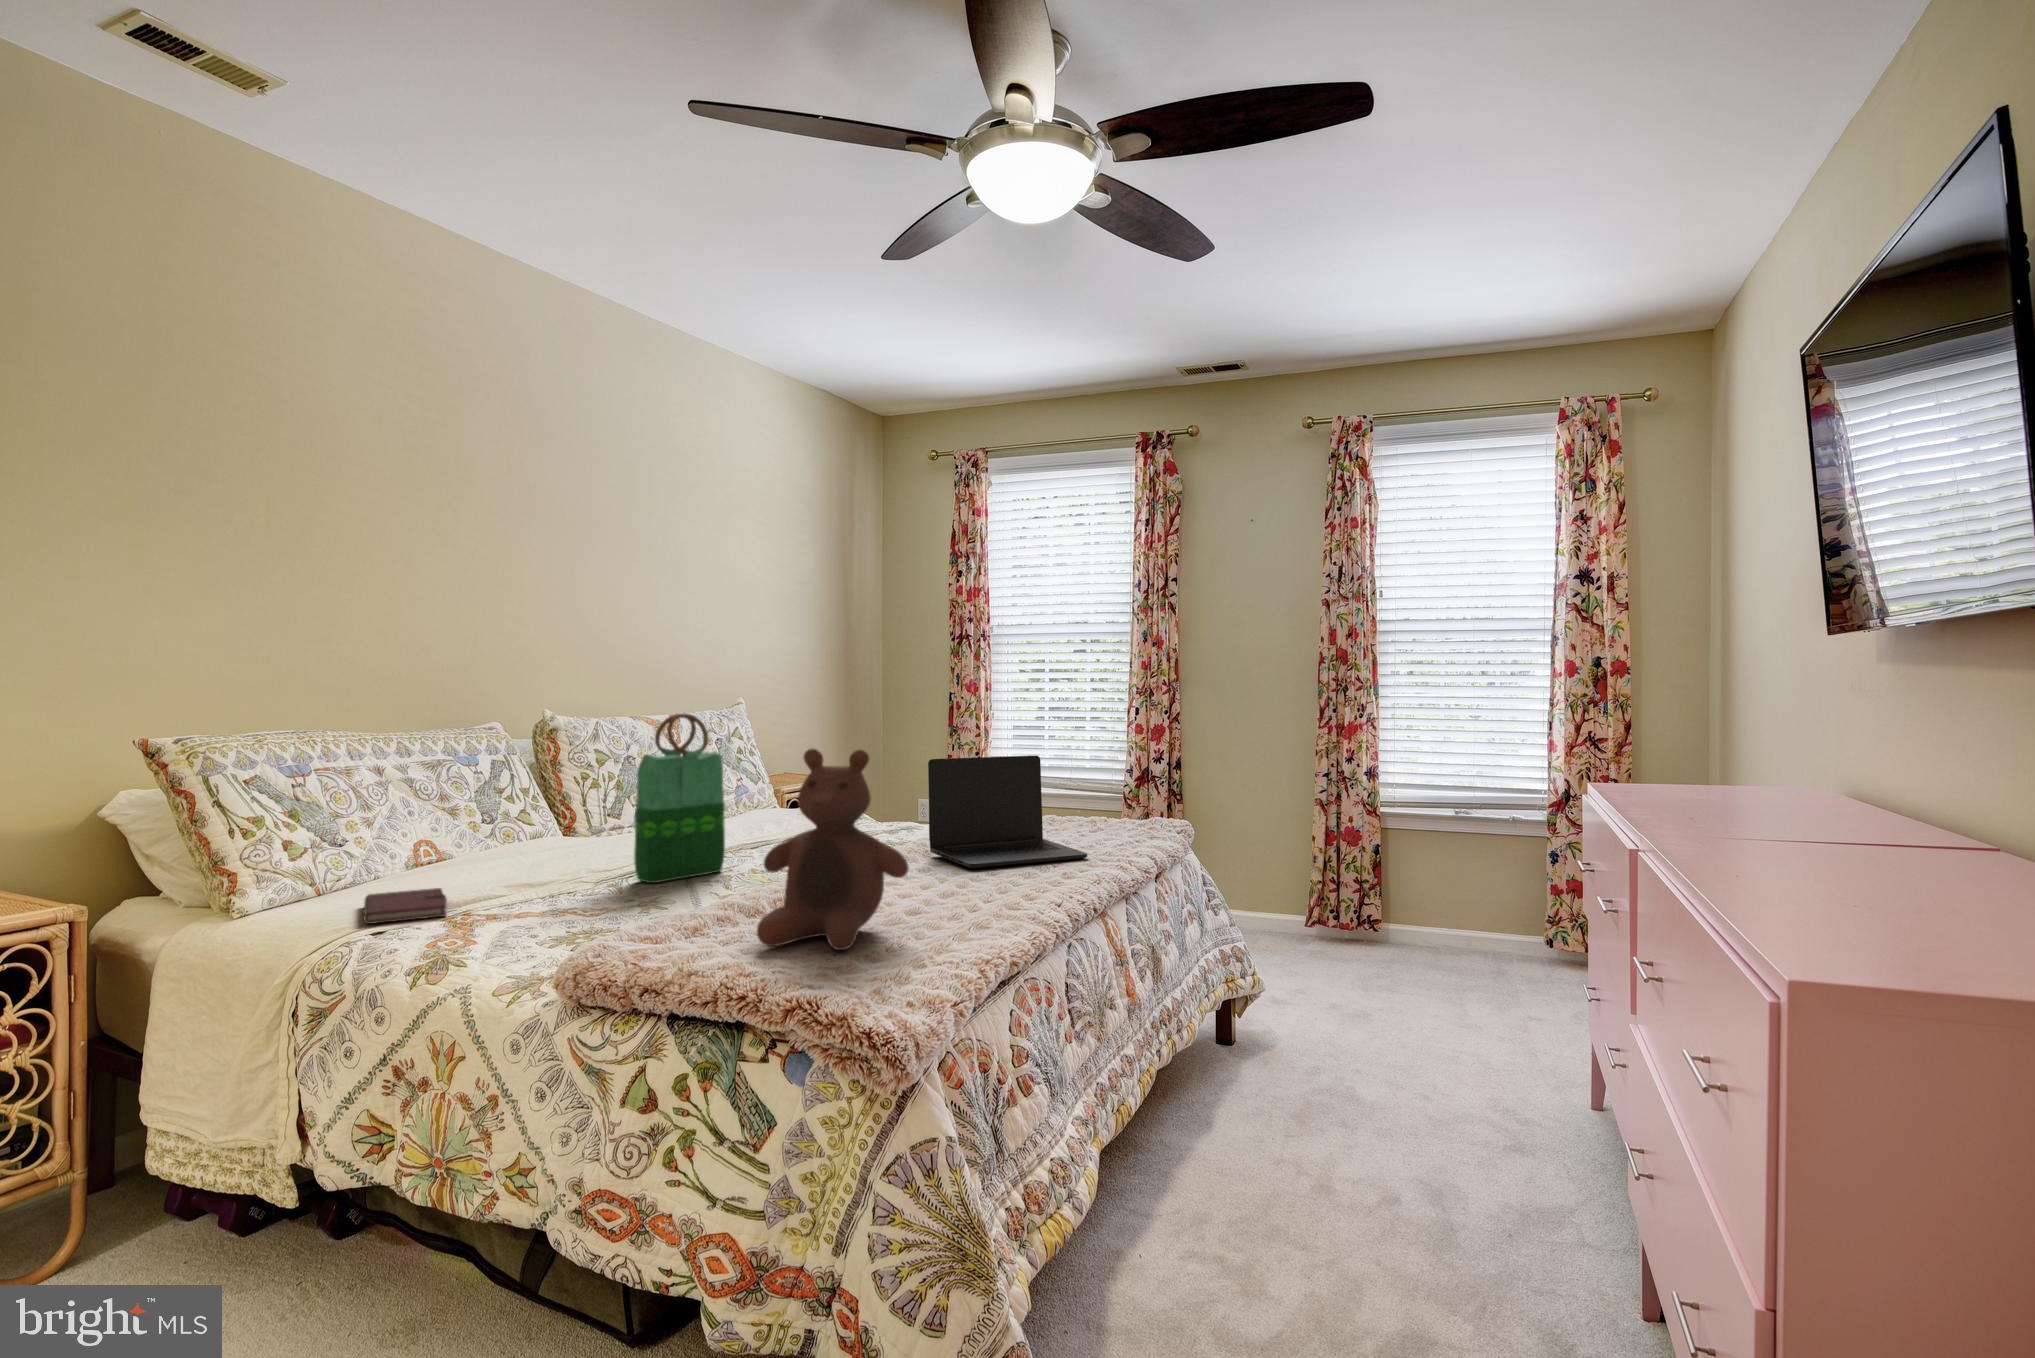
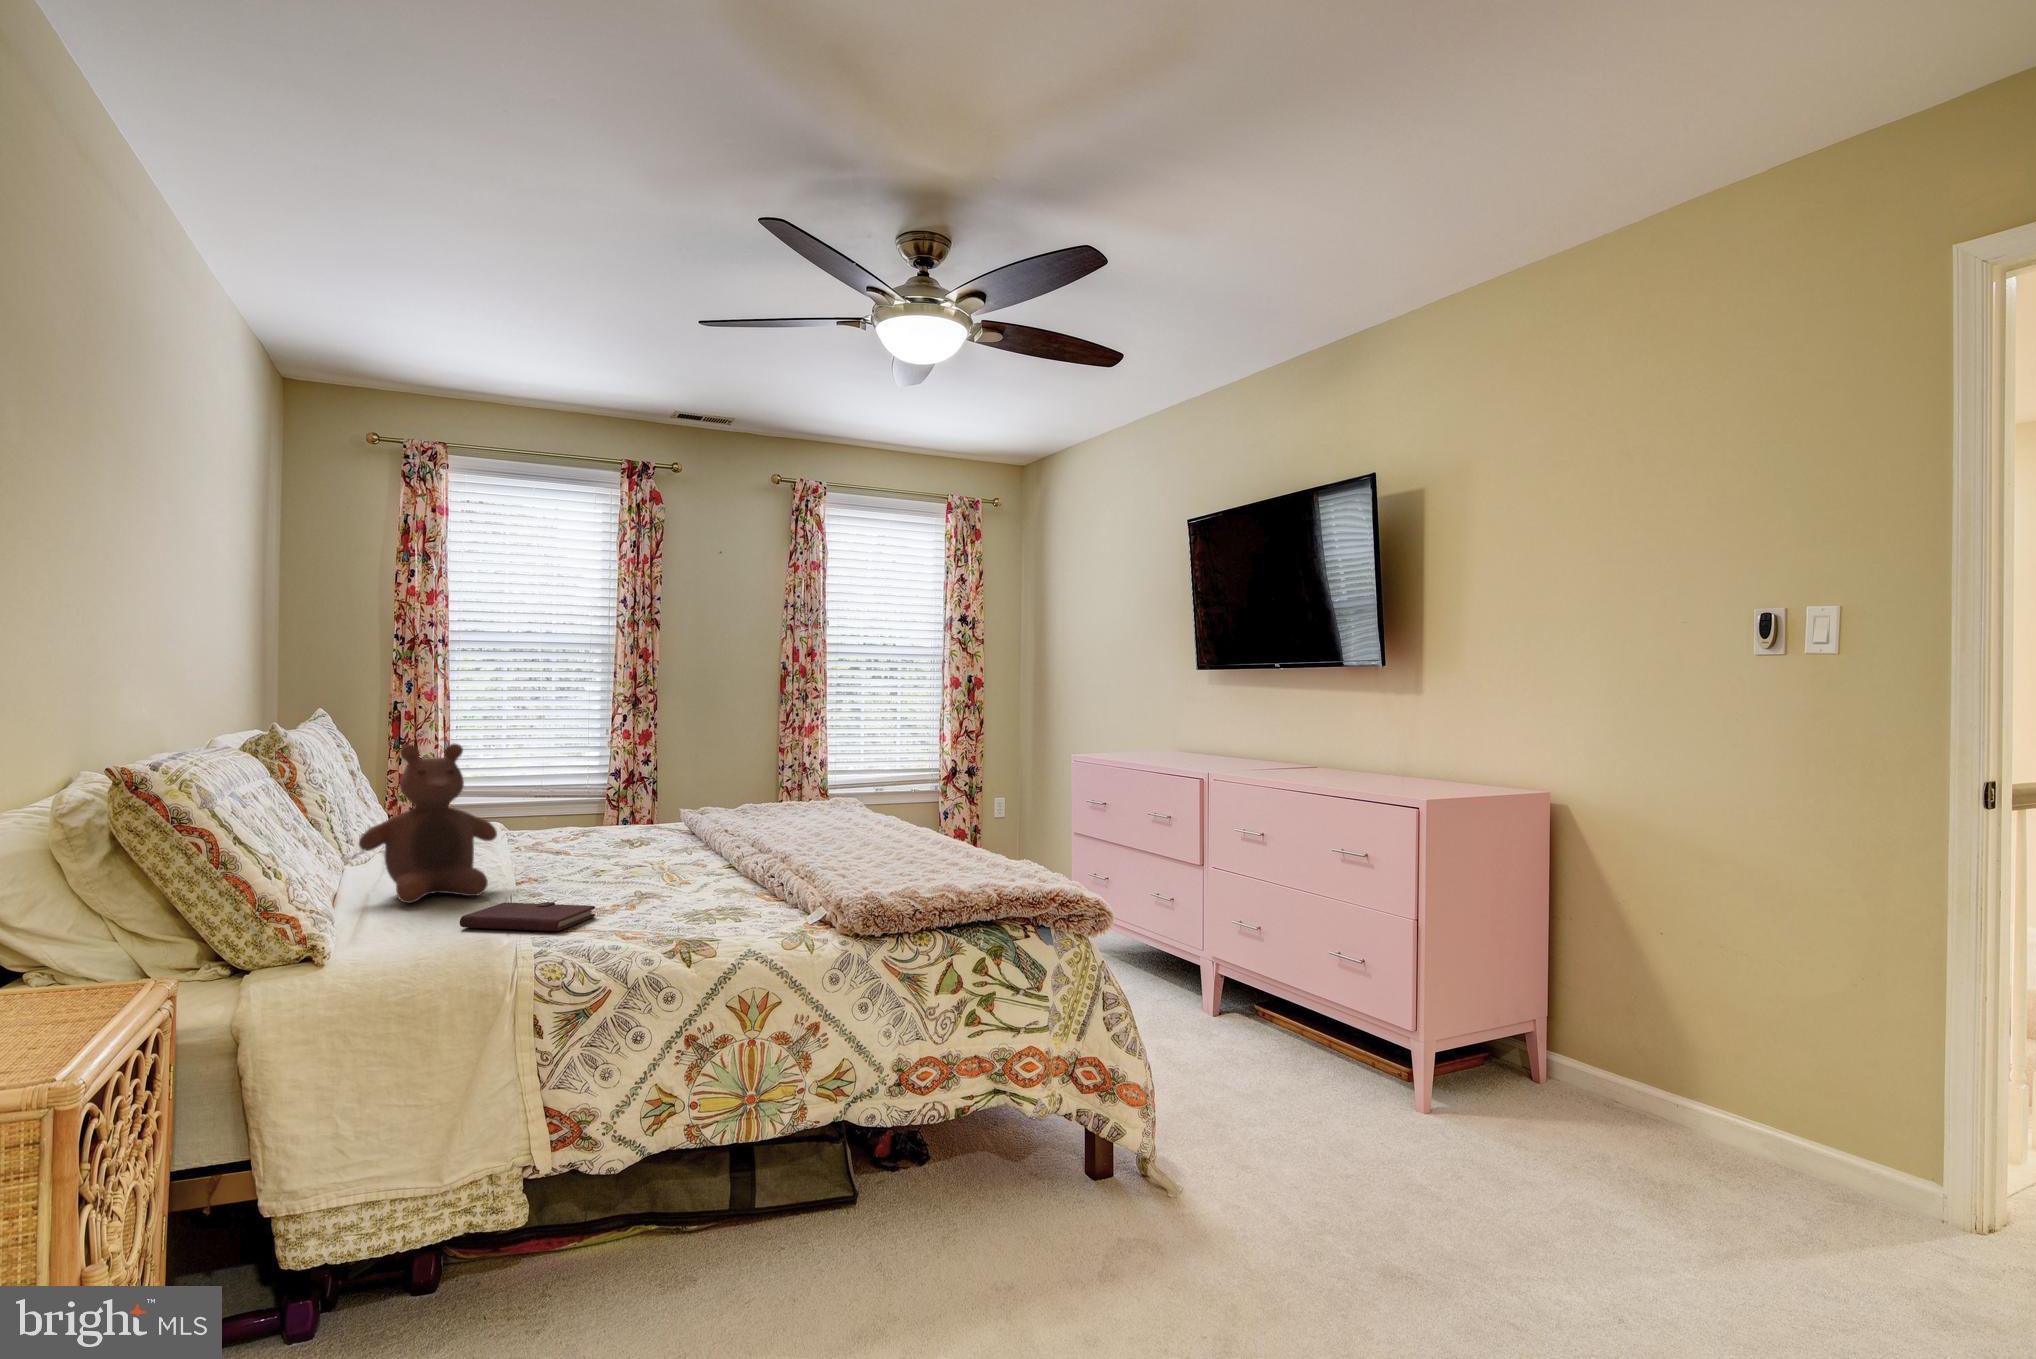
tote bag: present [634,714,725,883] -> none [614,719,658,877]
stuffed bear: present [757,749,909,950] -> present [359,744,497,903]
laptop: present [928,756,1087,868] -> none [750,749,865,836]

